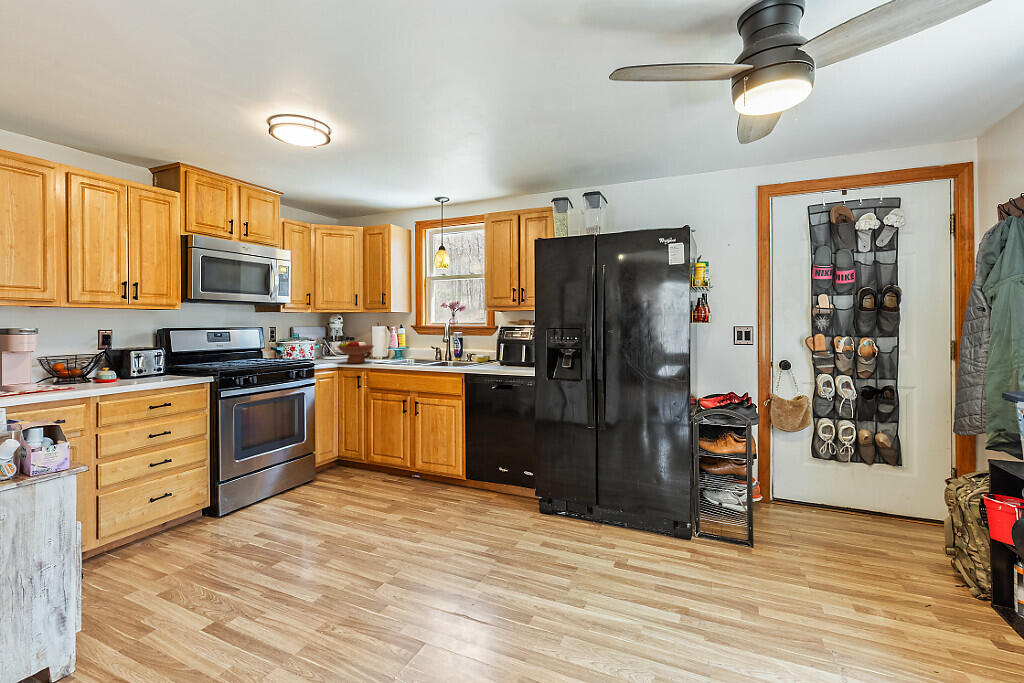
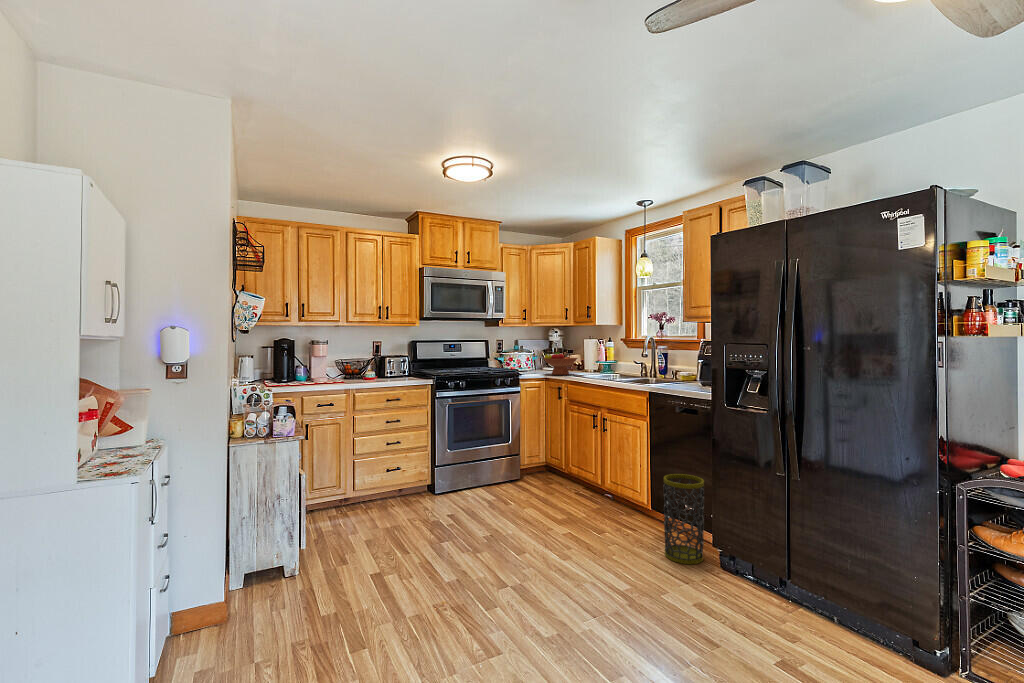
trash can: none [495,444,527,519] -> present [664,474,704,564]

